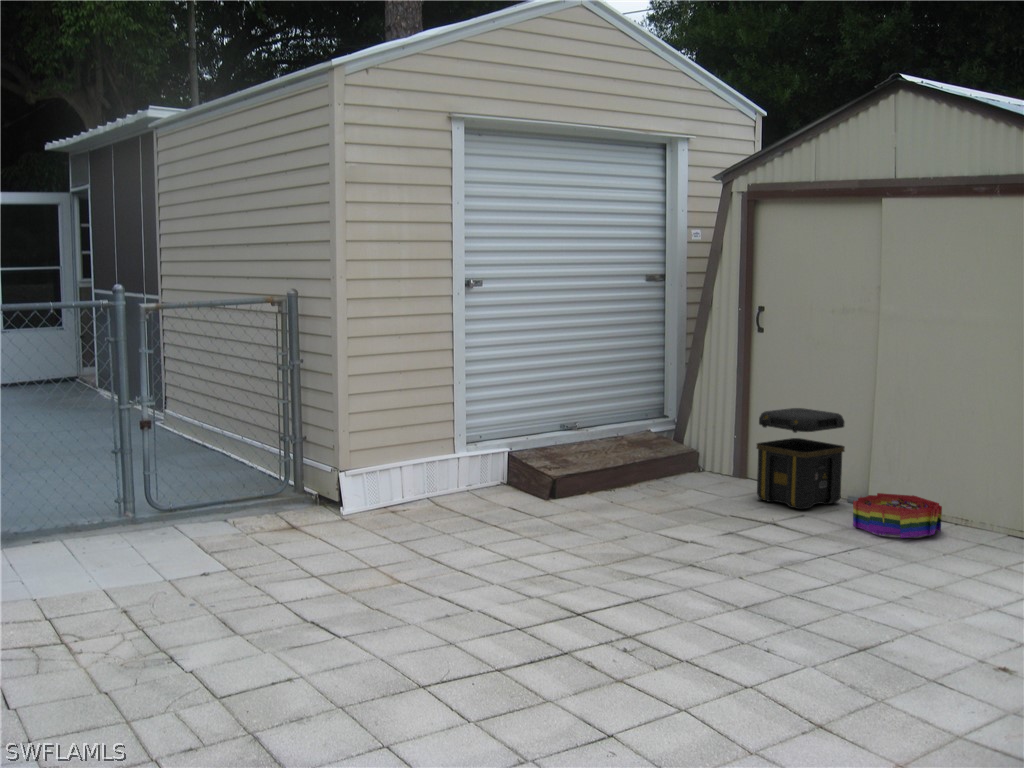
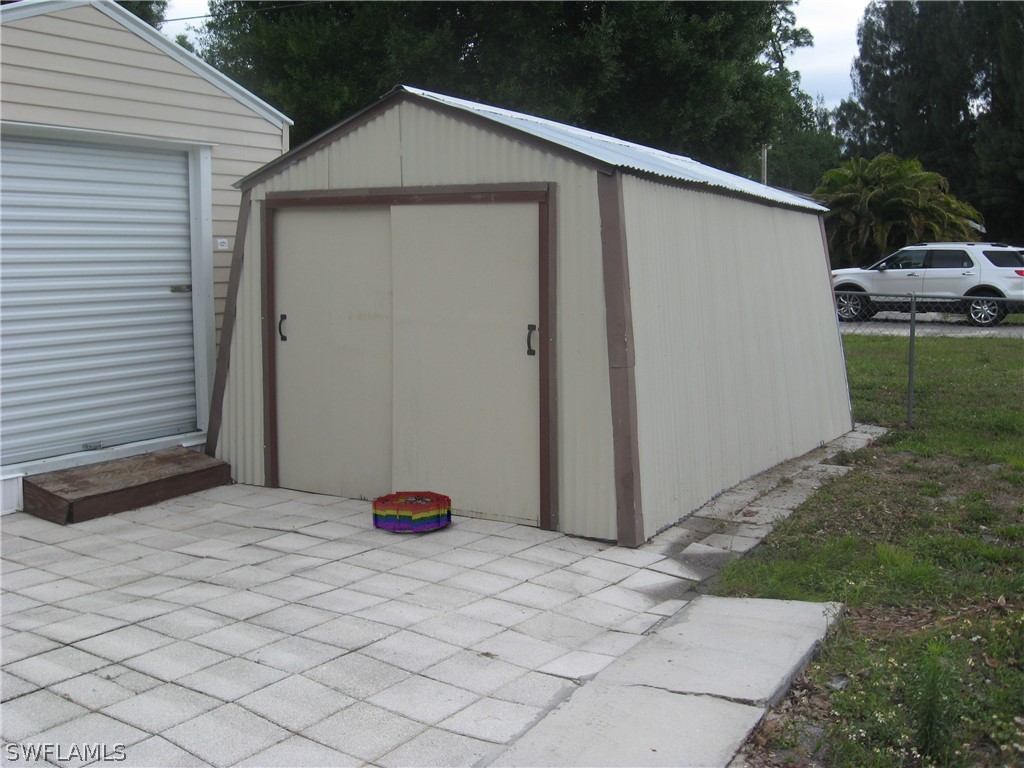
toolbox: present [757,408,845,509] -> none [282,414,368,514]

